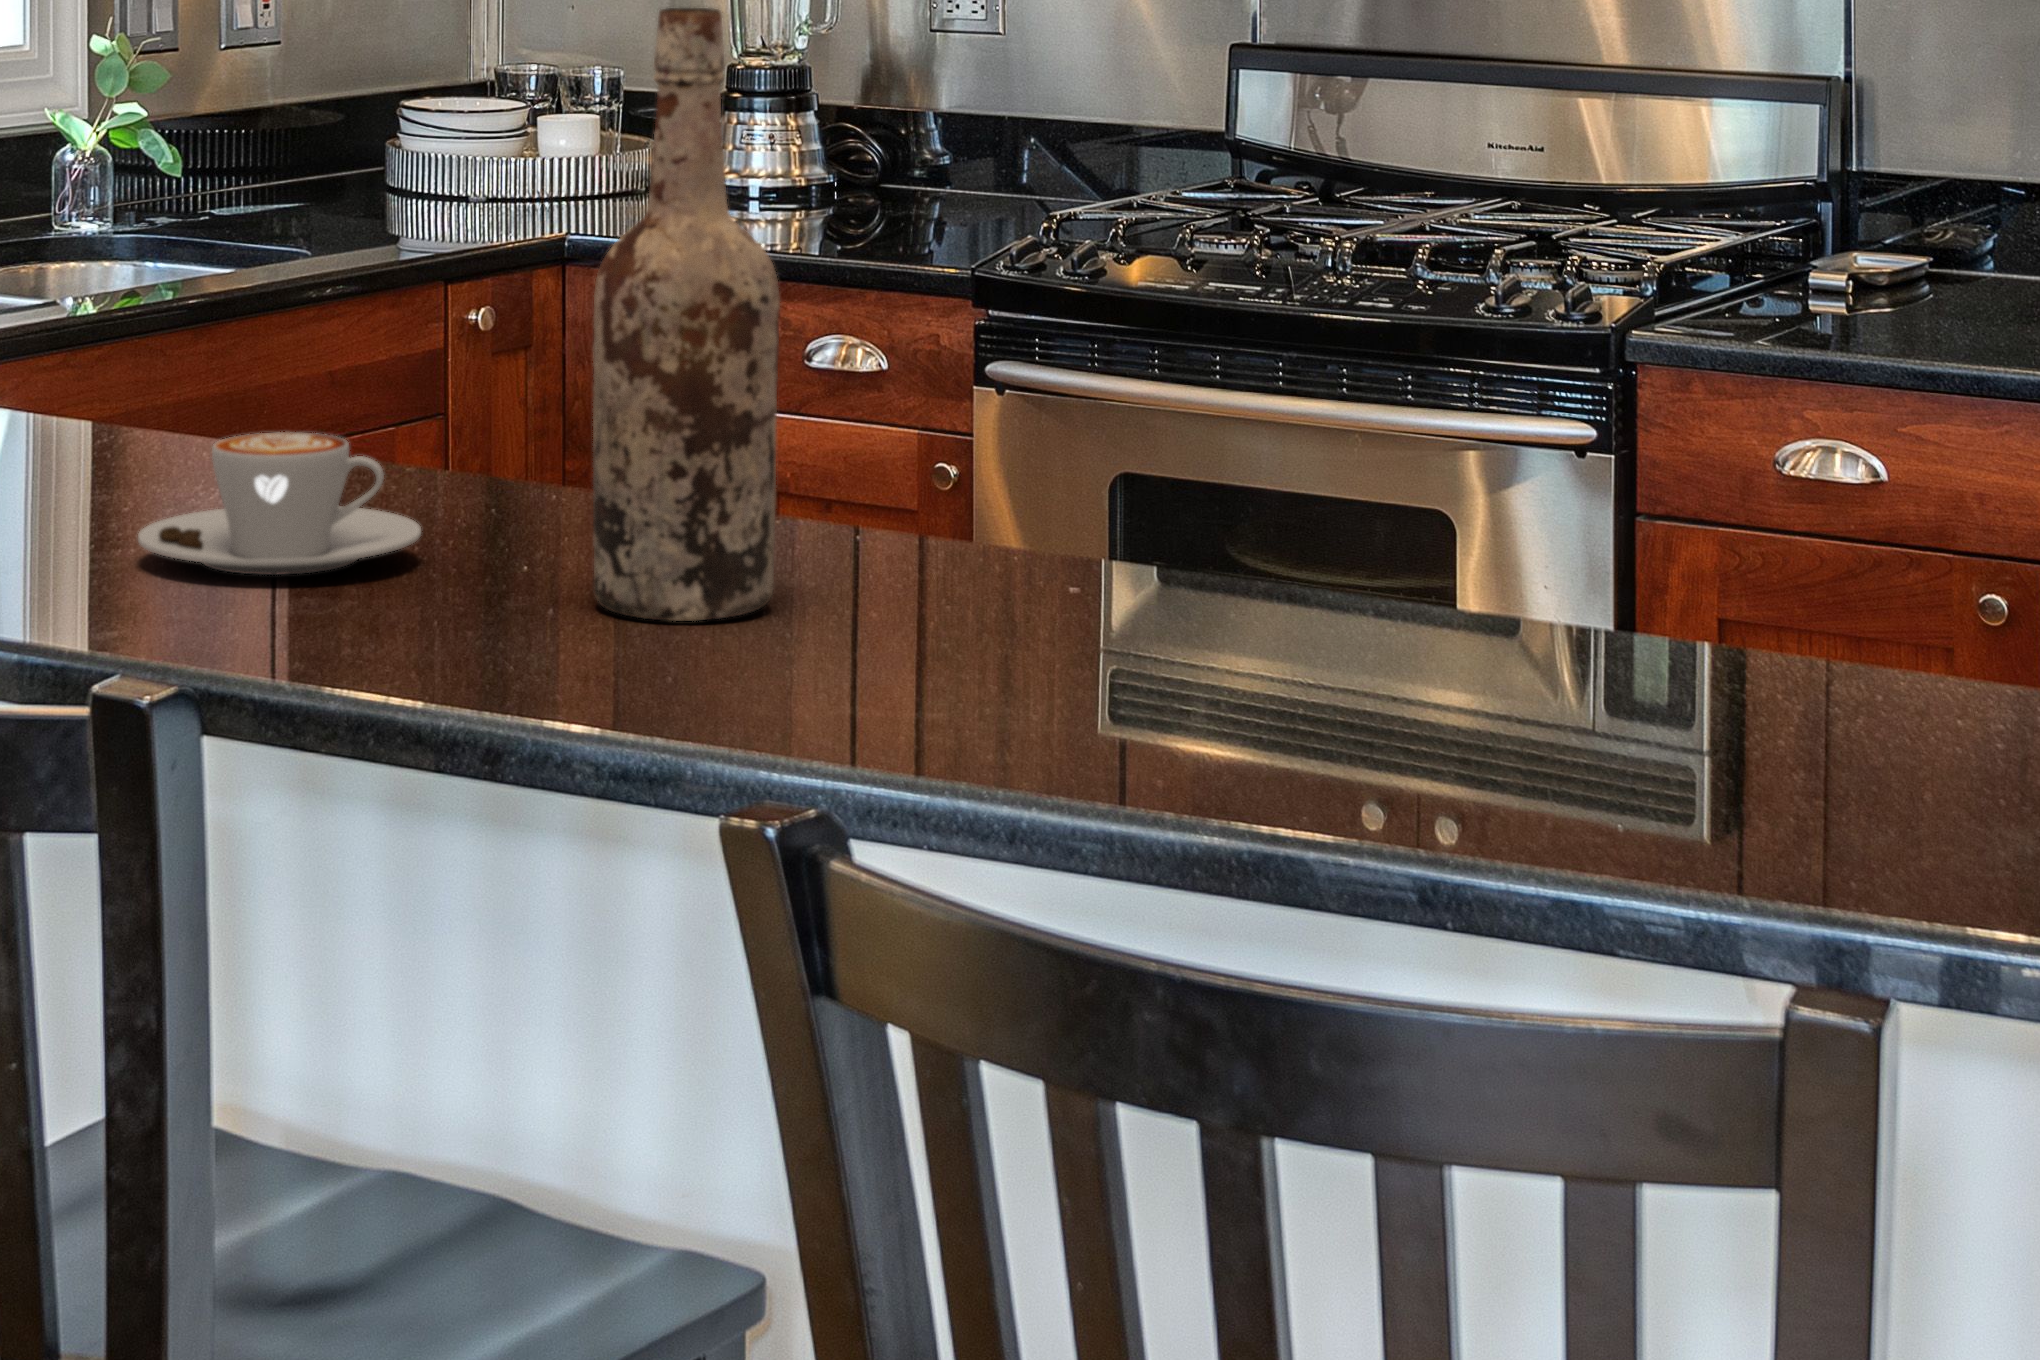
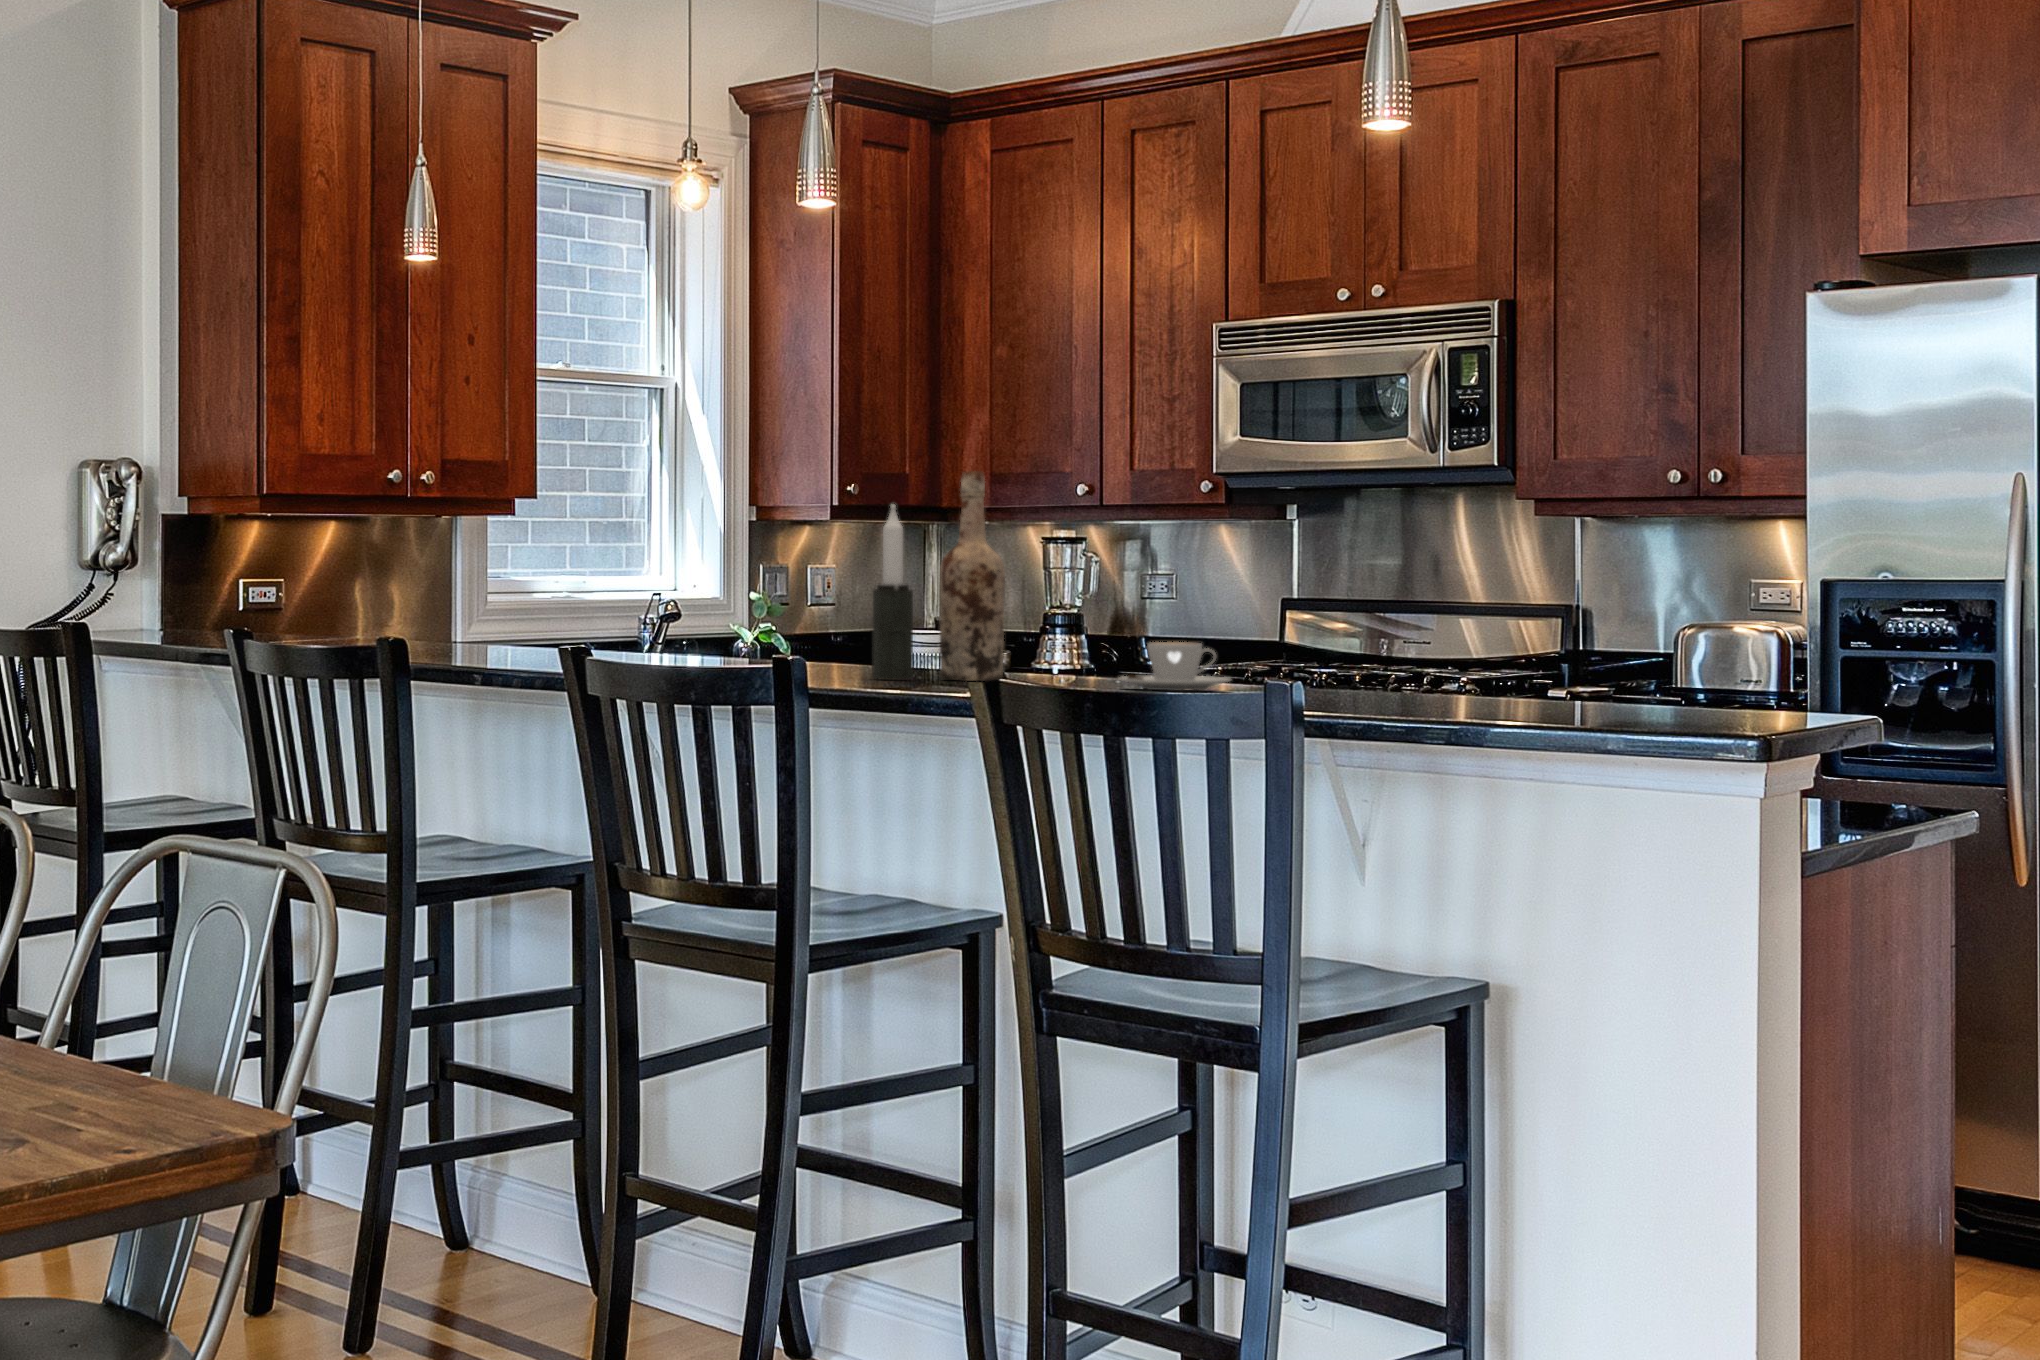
candle: none [402,124,523,652] -> present [872,504,913,680]
coffee cup: present [138,432,421,575] -> present [1119,642,1232,691]

